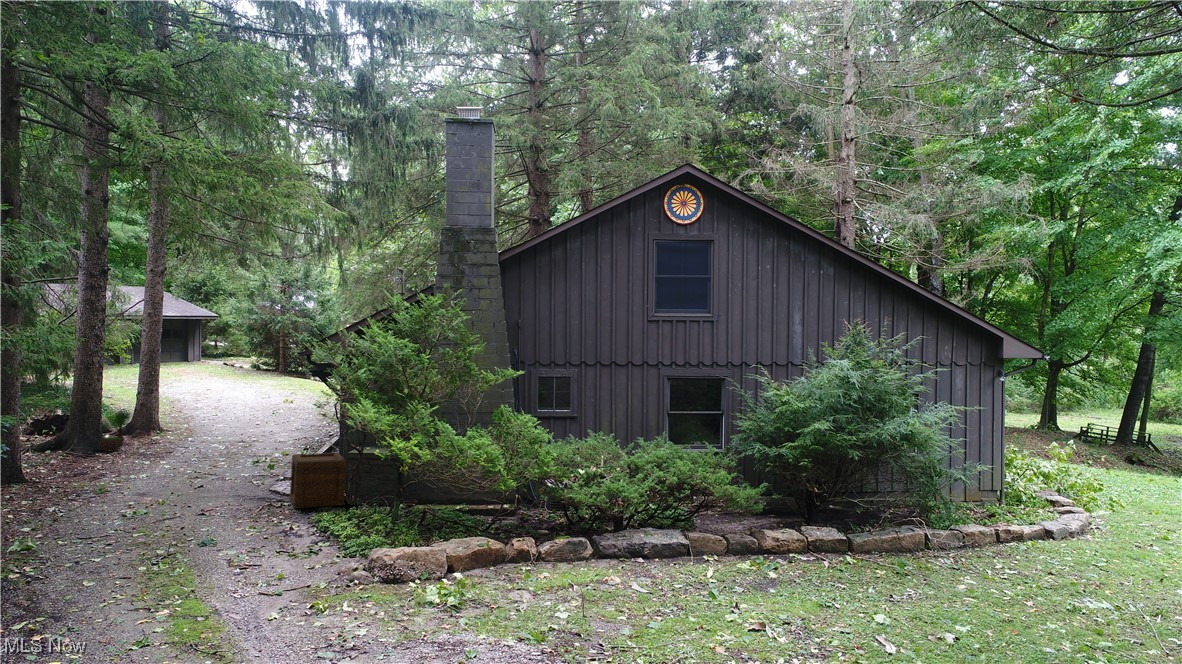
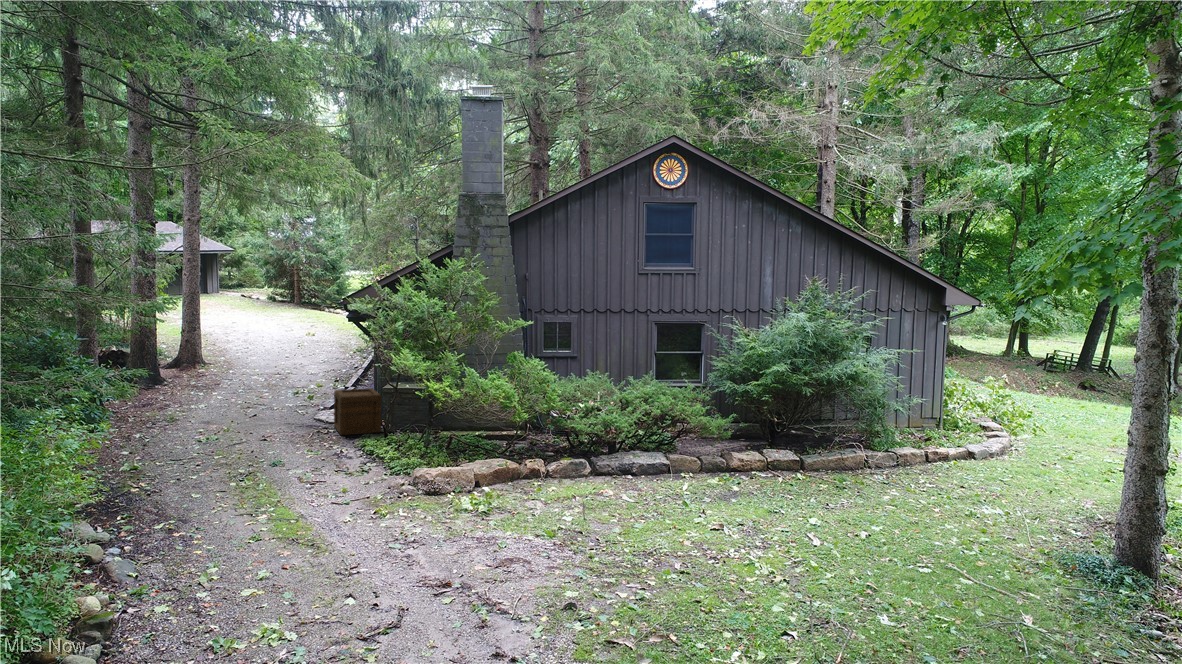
potted tree: present [100,410,131,452] -> none [156,345,183,385]

